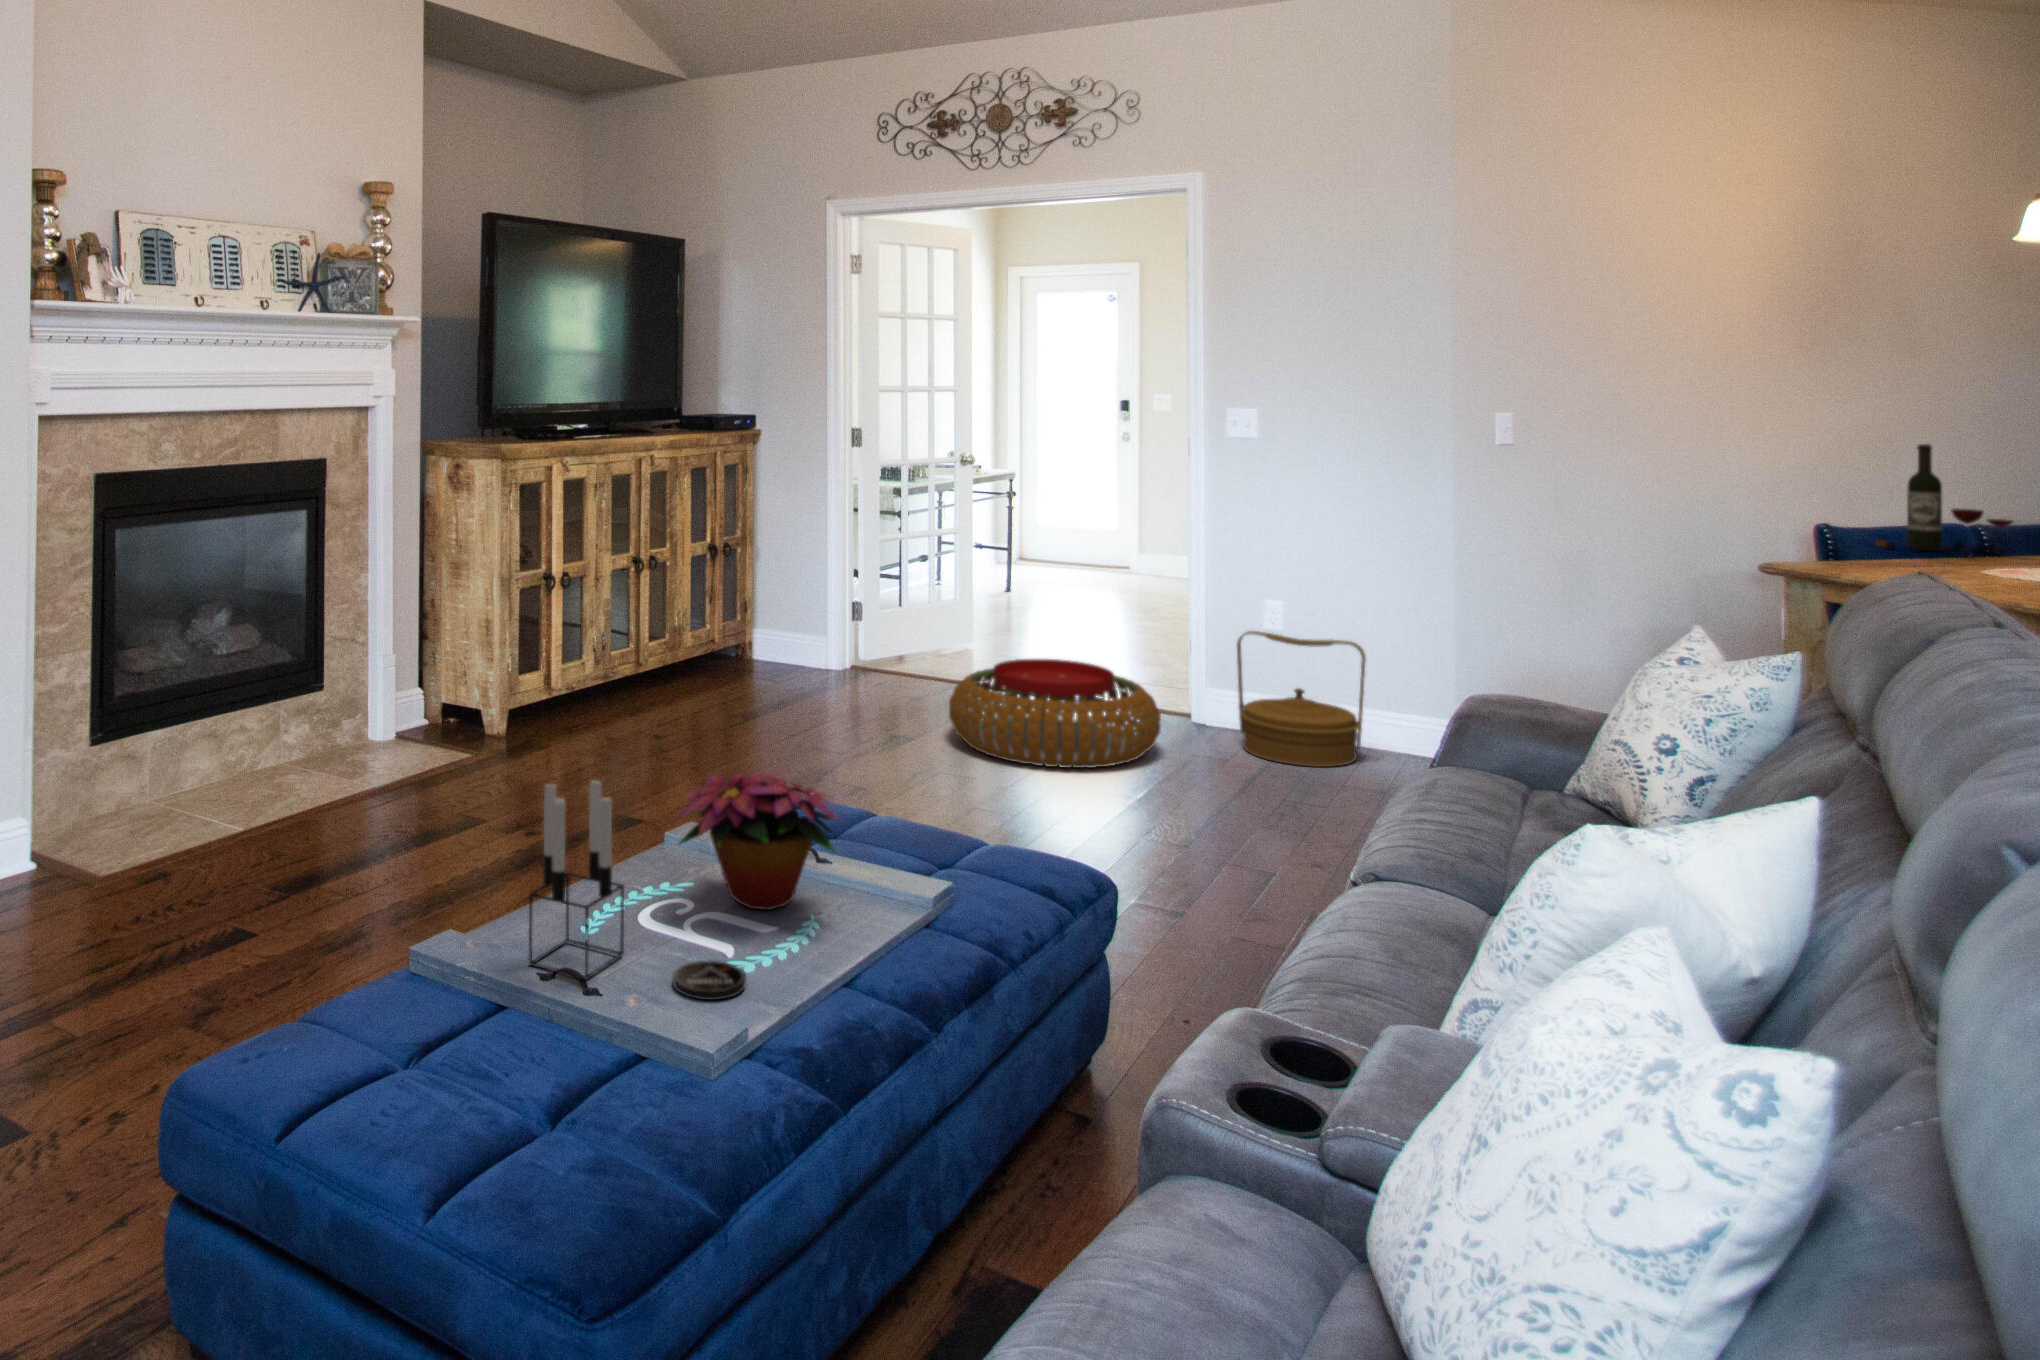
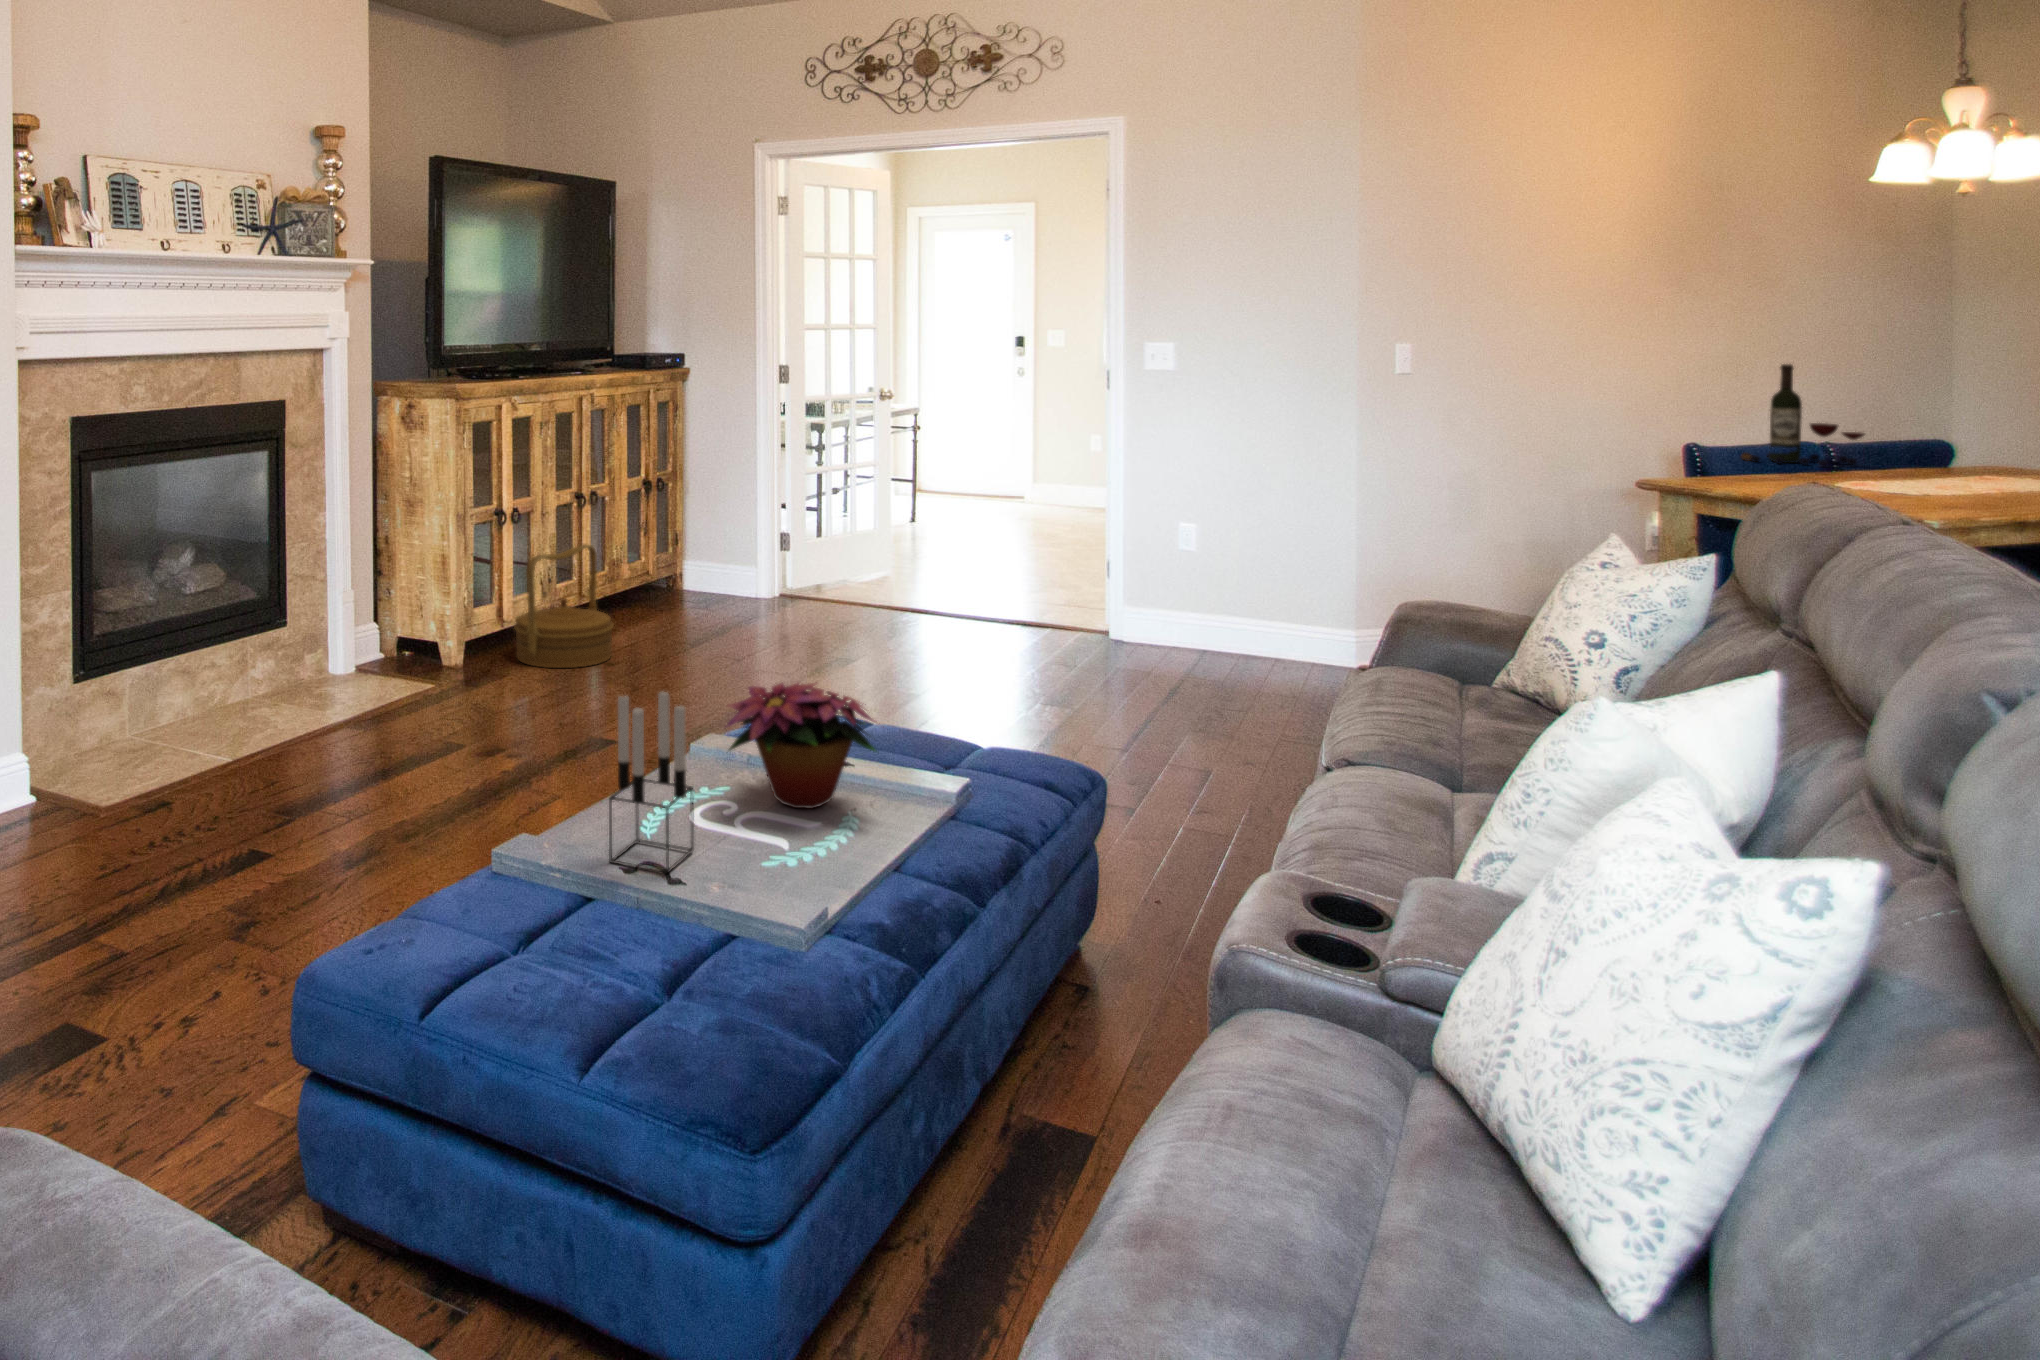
woven basket: present [1237,631,1366,767] -> present [514,545,613,668]
pouf: present [949,659,1161,768] -> none [890,582,1092,683]
coaster: present [673,961,746,1000] -> none [747,853,814,886]

